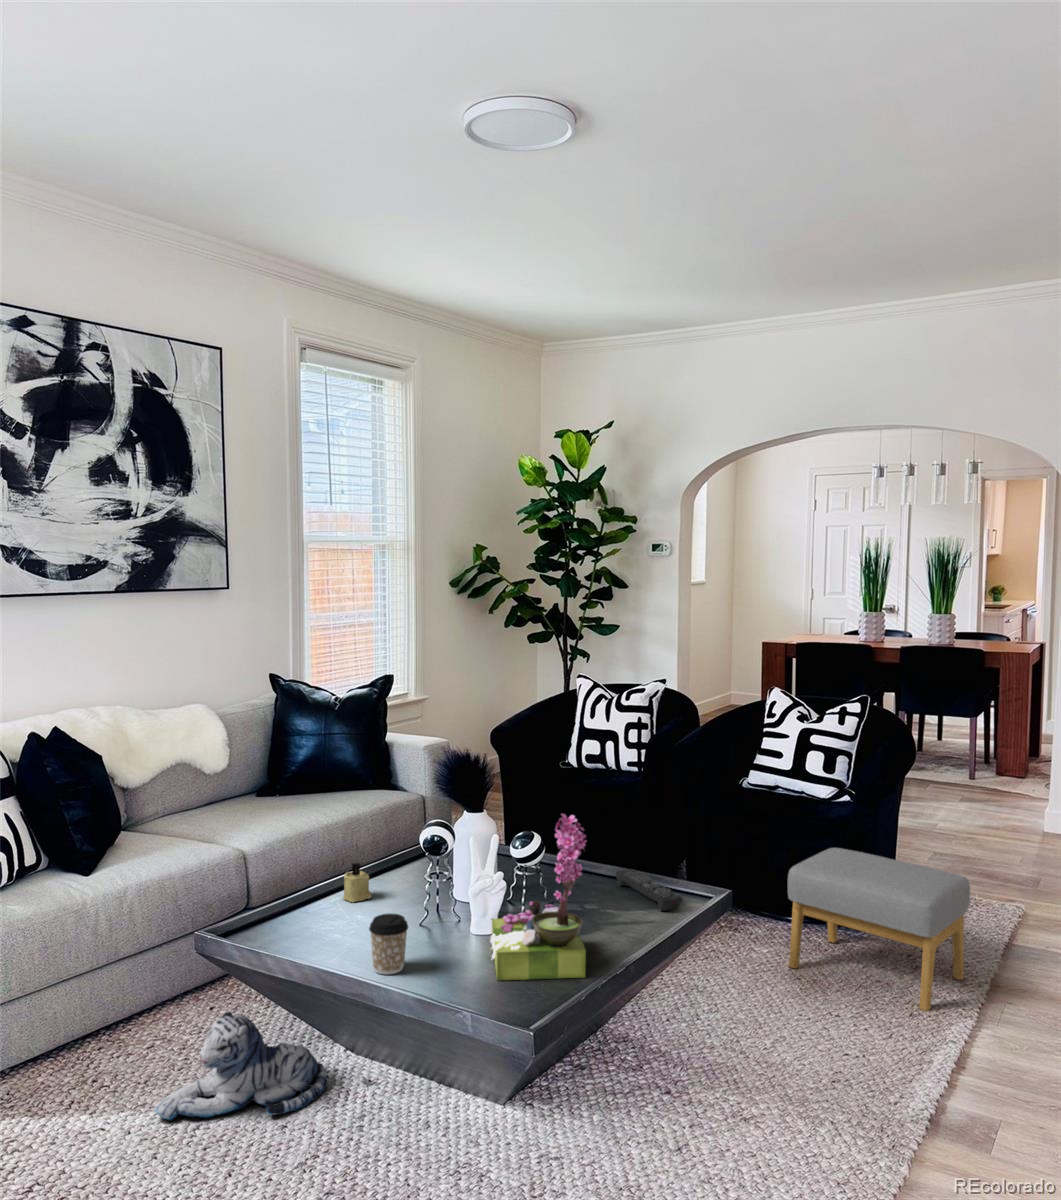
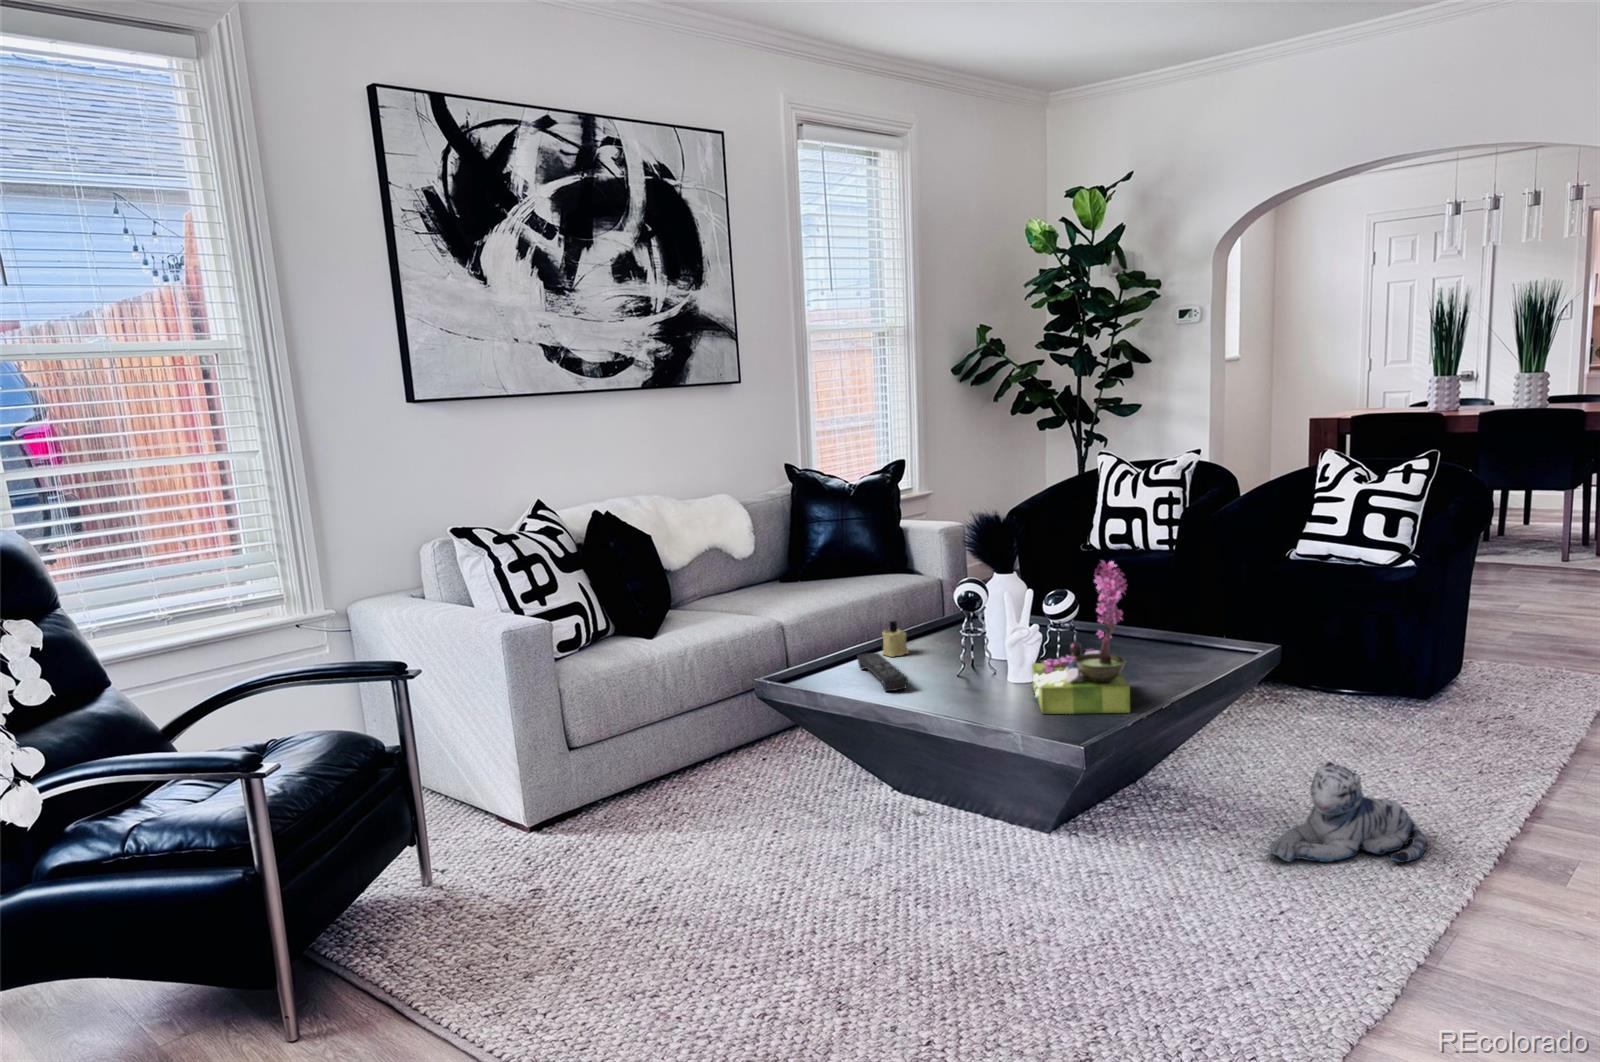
footstool: present [788,848,970,1011] -> none [1342,613,1560,773]
remote control: present [616,869,683,911] -> present [857,653,908,691]
coffee cup: present [369,913,408,974] -> none [917,655,954,709]
plush toy: present [155,1011,328,1120] -> present [1270,761,1426,863]

